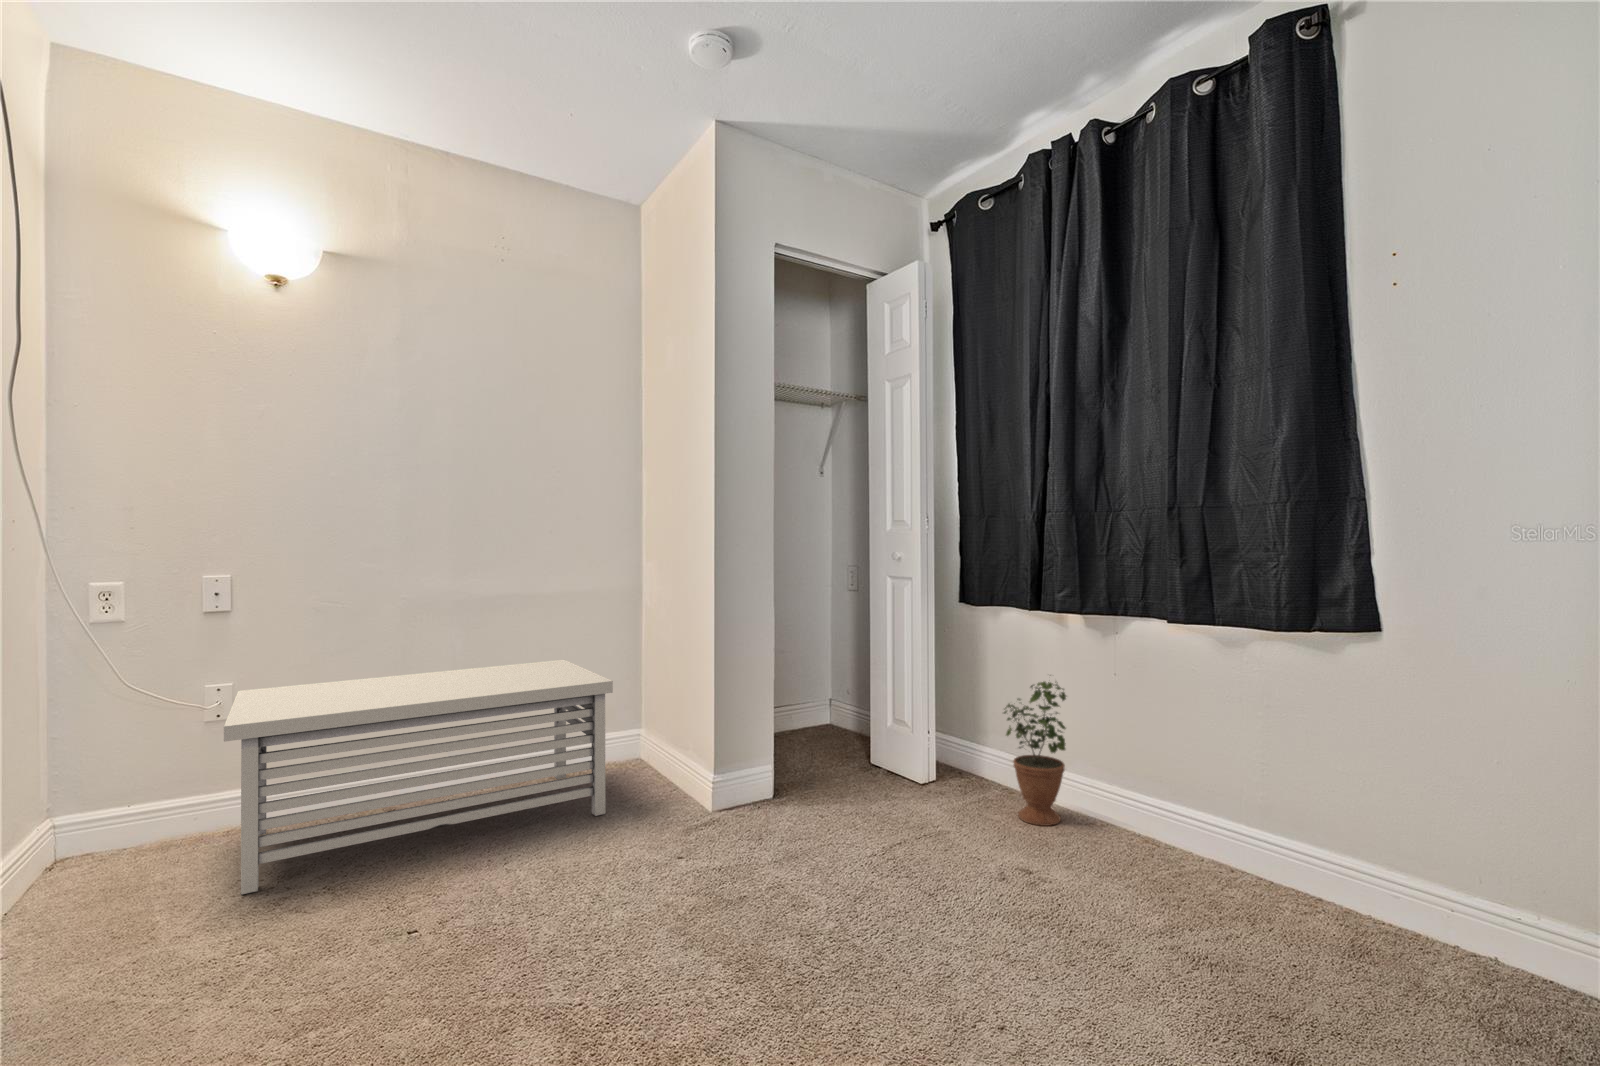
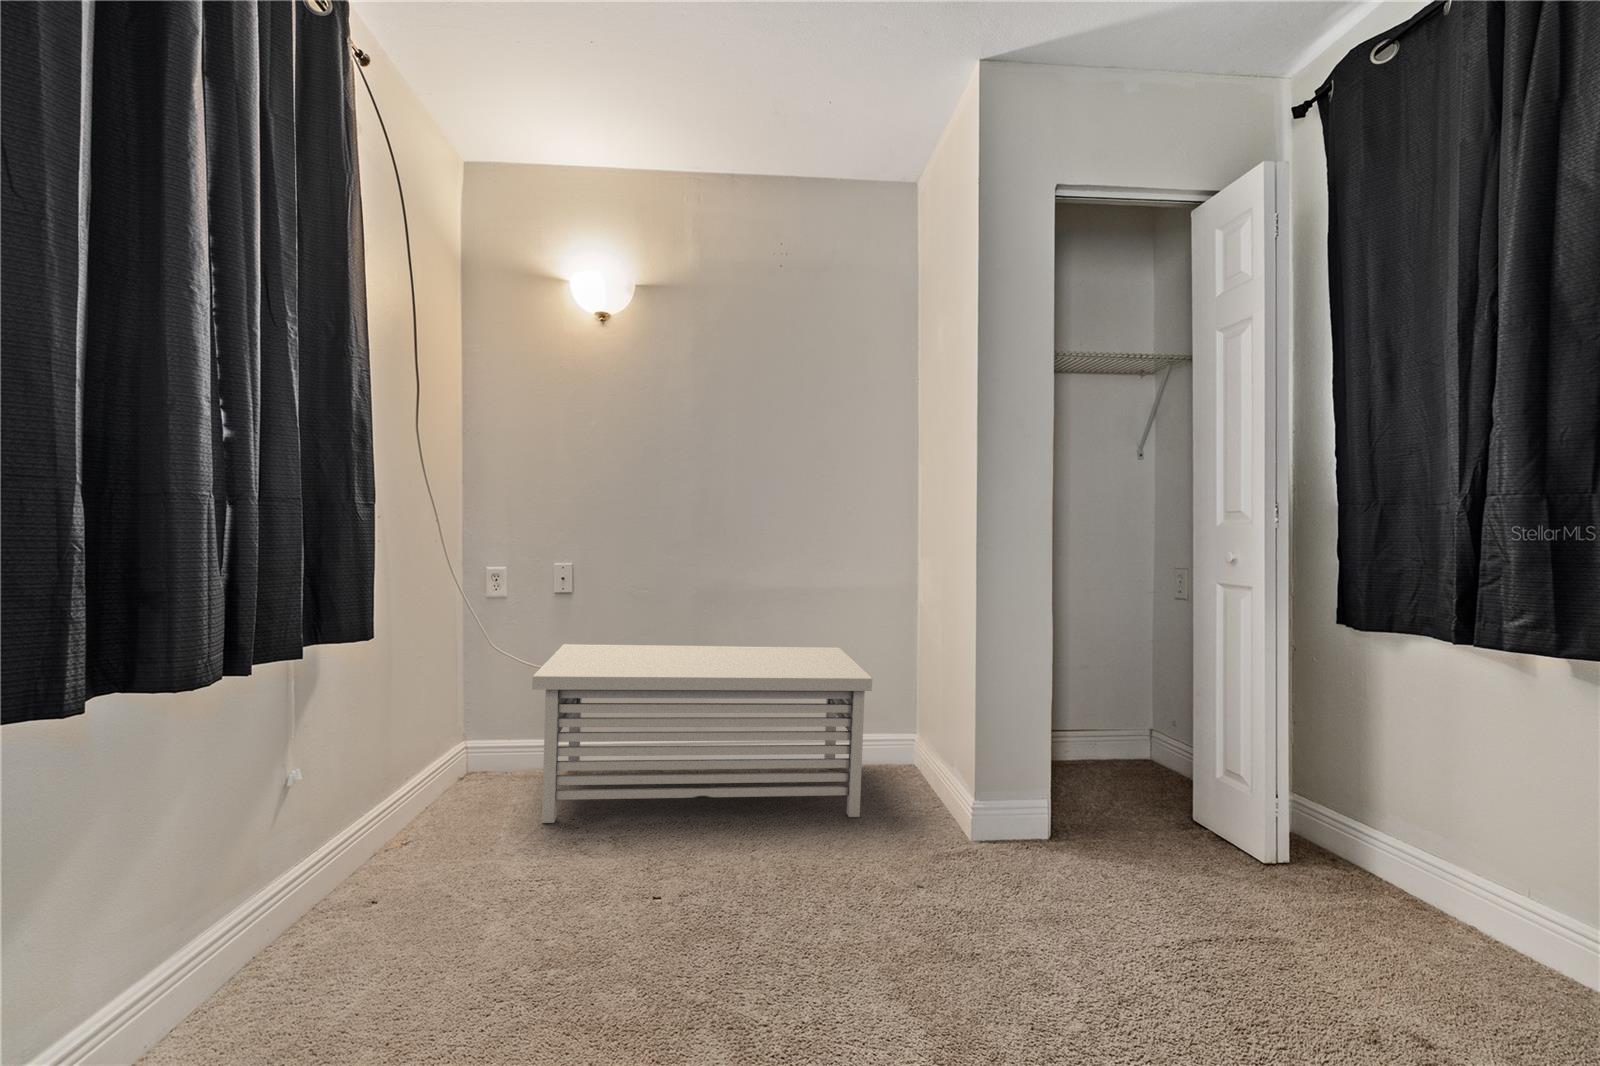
potted plant: present [1004,682,1066,826] -> none [1387,755,1511,977]

